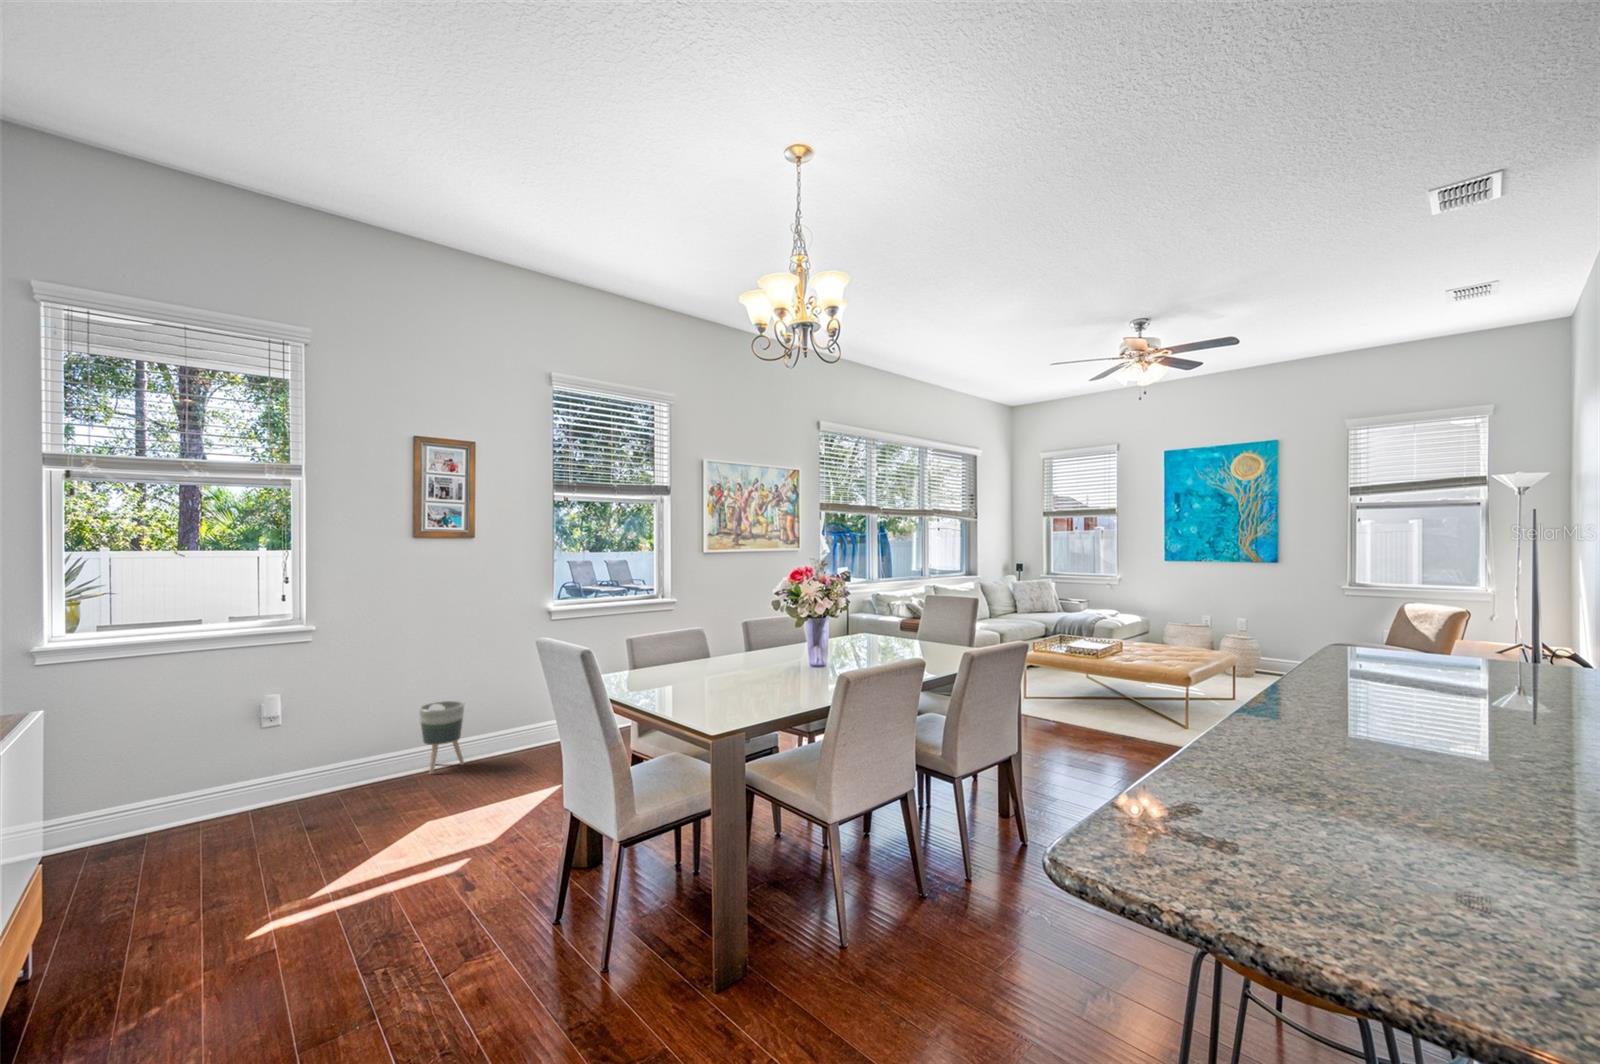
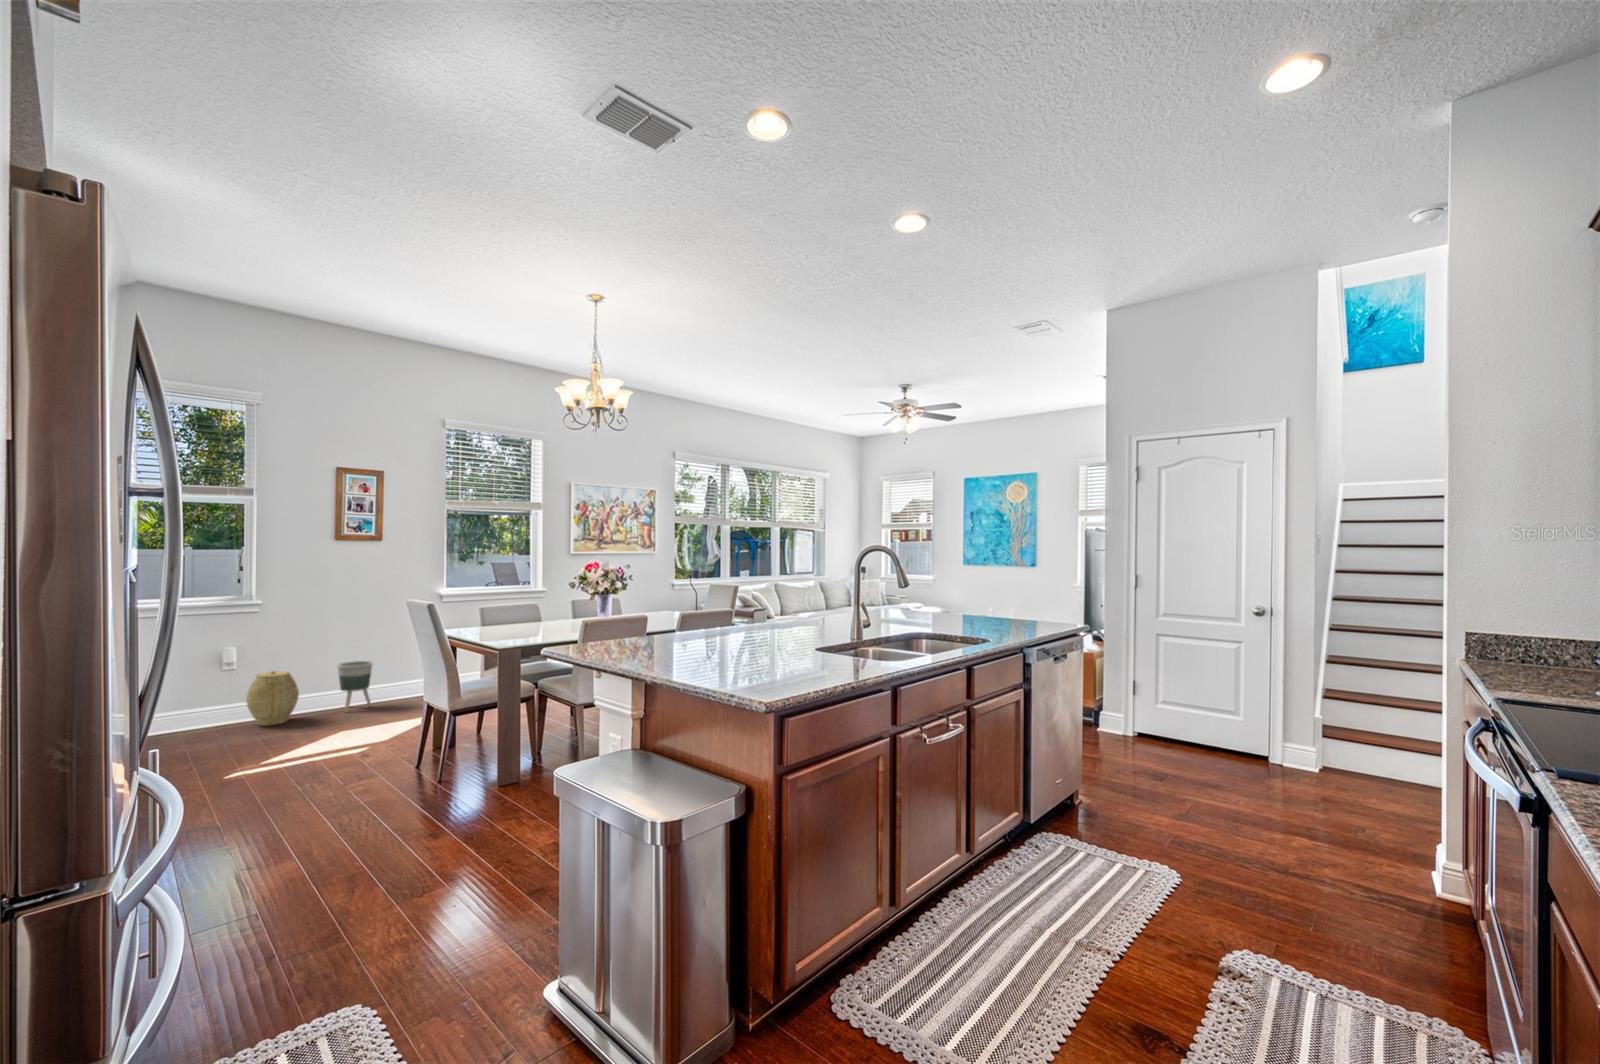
woven basket: none [297,720,368,799] -> present [246,671,299,726]

